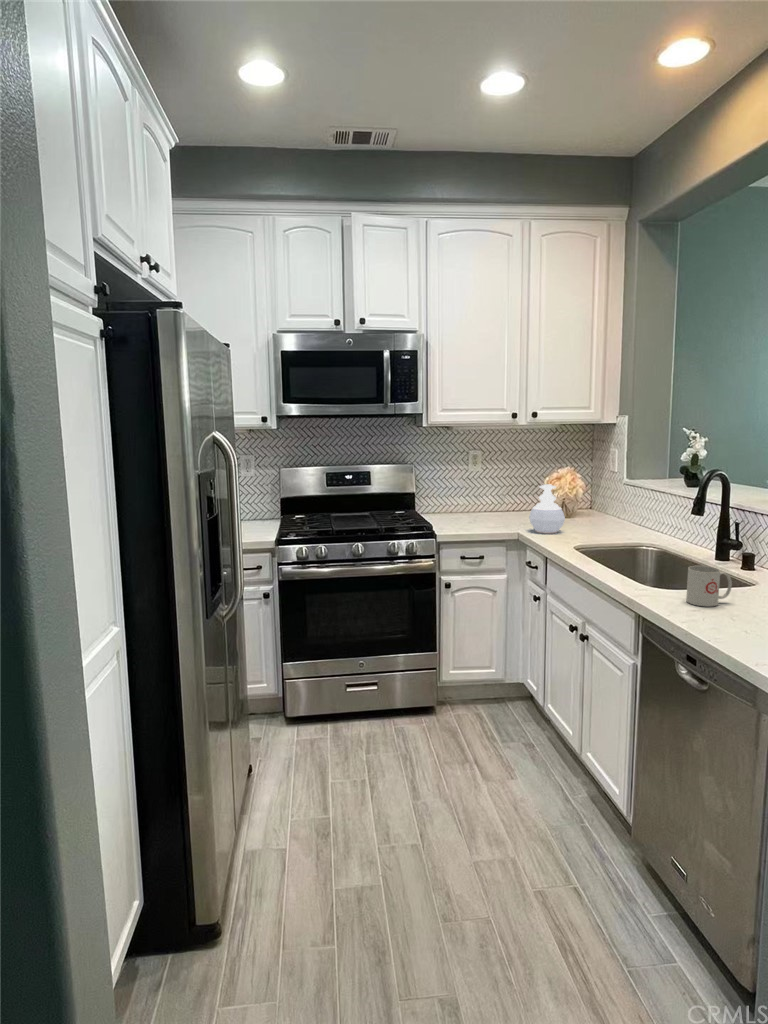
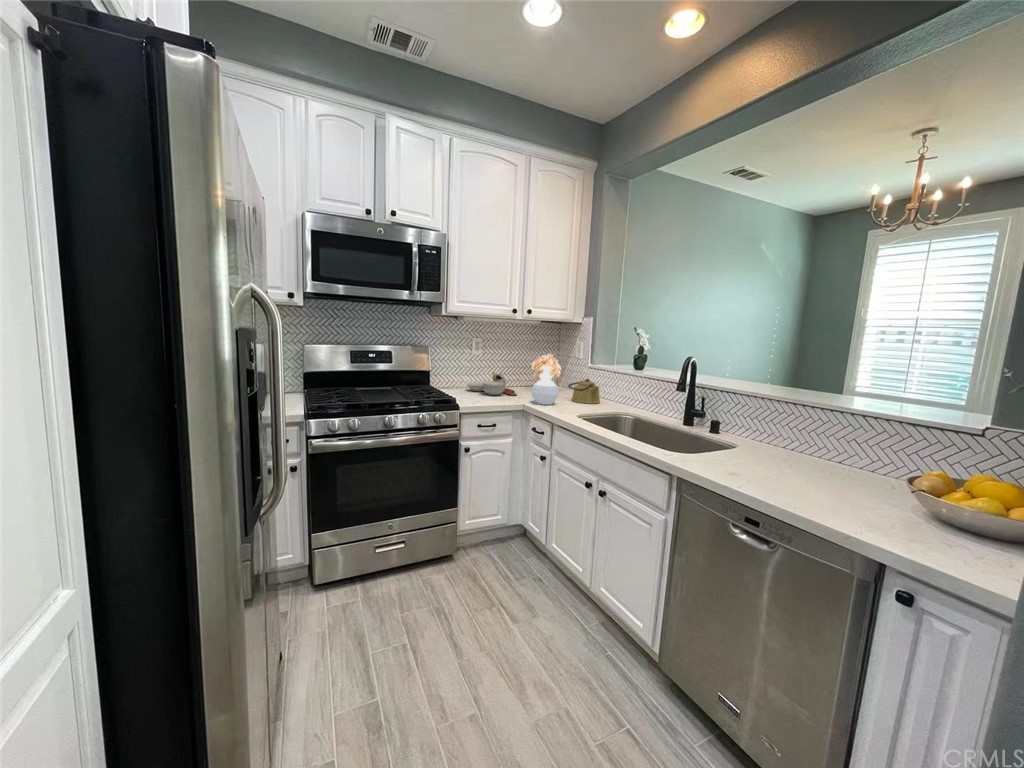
cutting board: none [460,492,521,522] -> present [467,372,517,396]
kettle: none [584,500,629,532] -> present [568,379,600,404]
mug: present [686,566,732,606] -> none [714,435,749,470]

